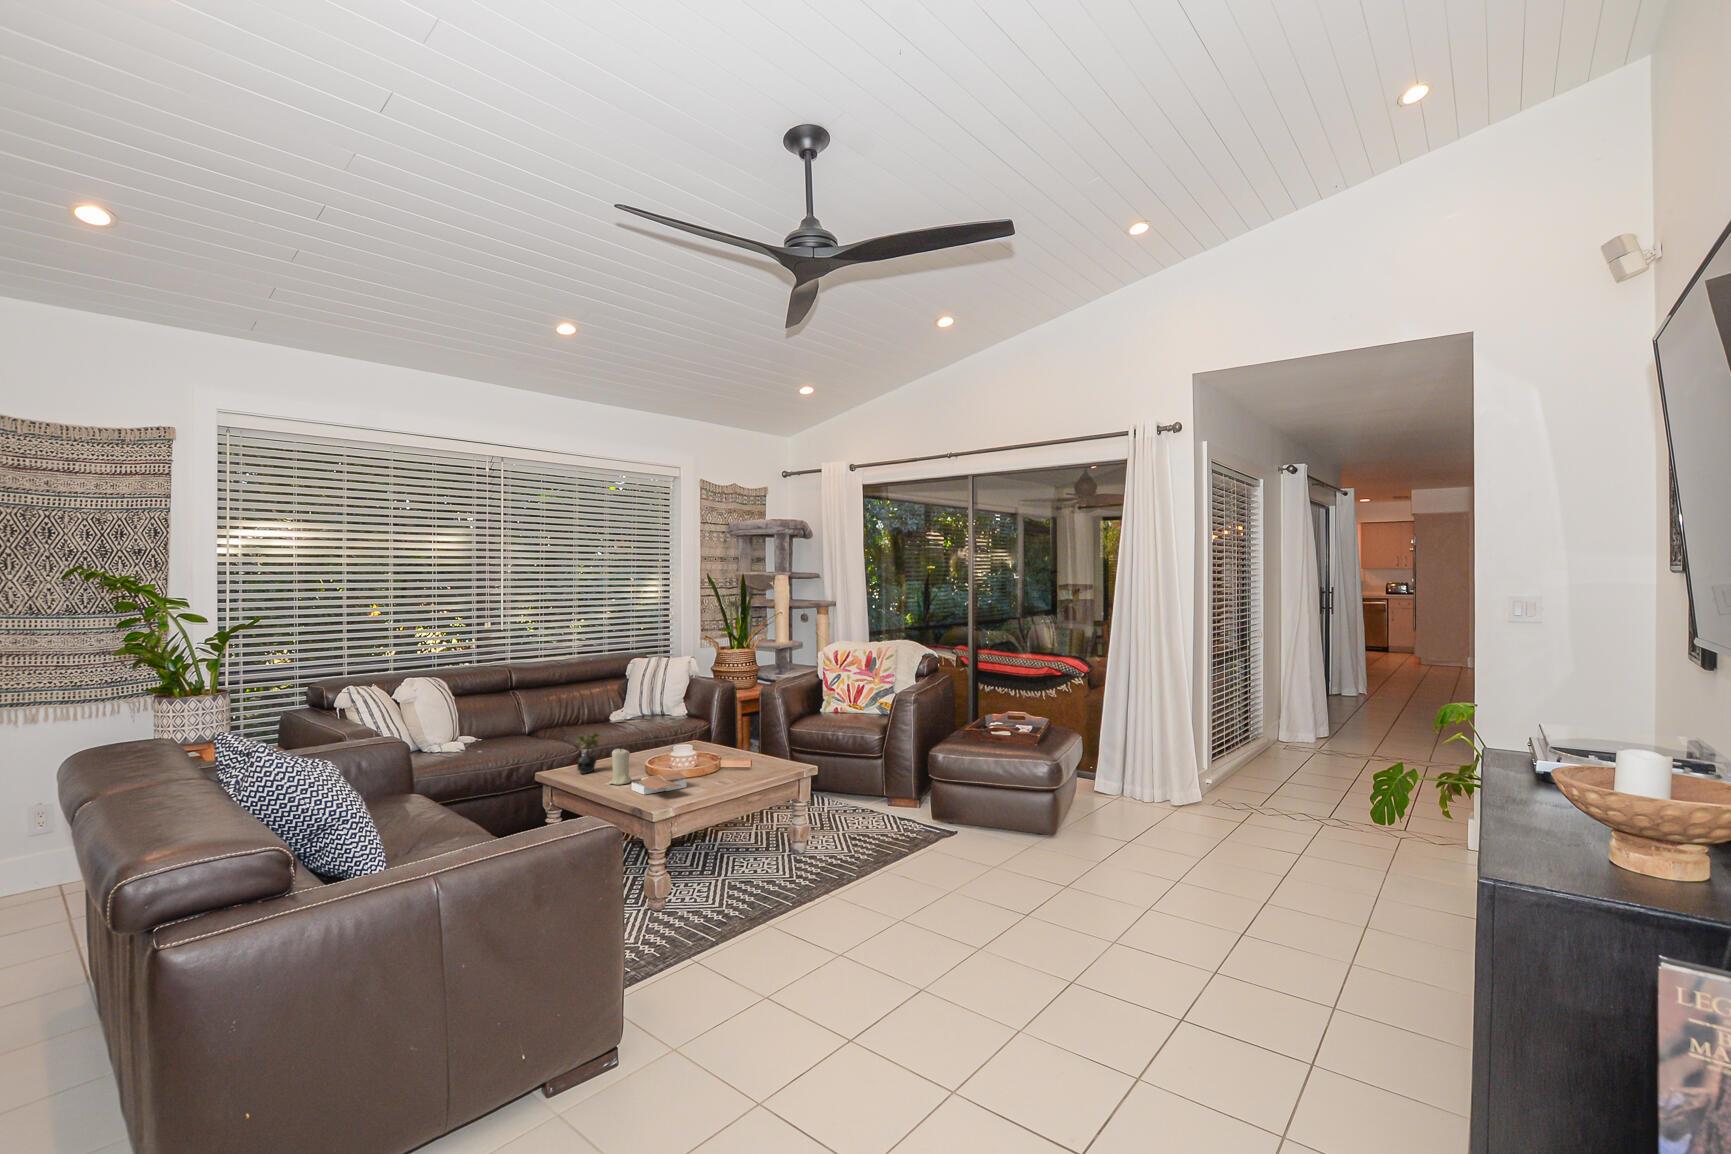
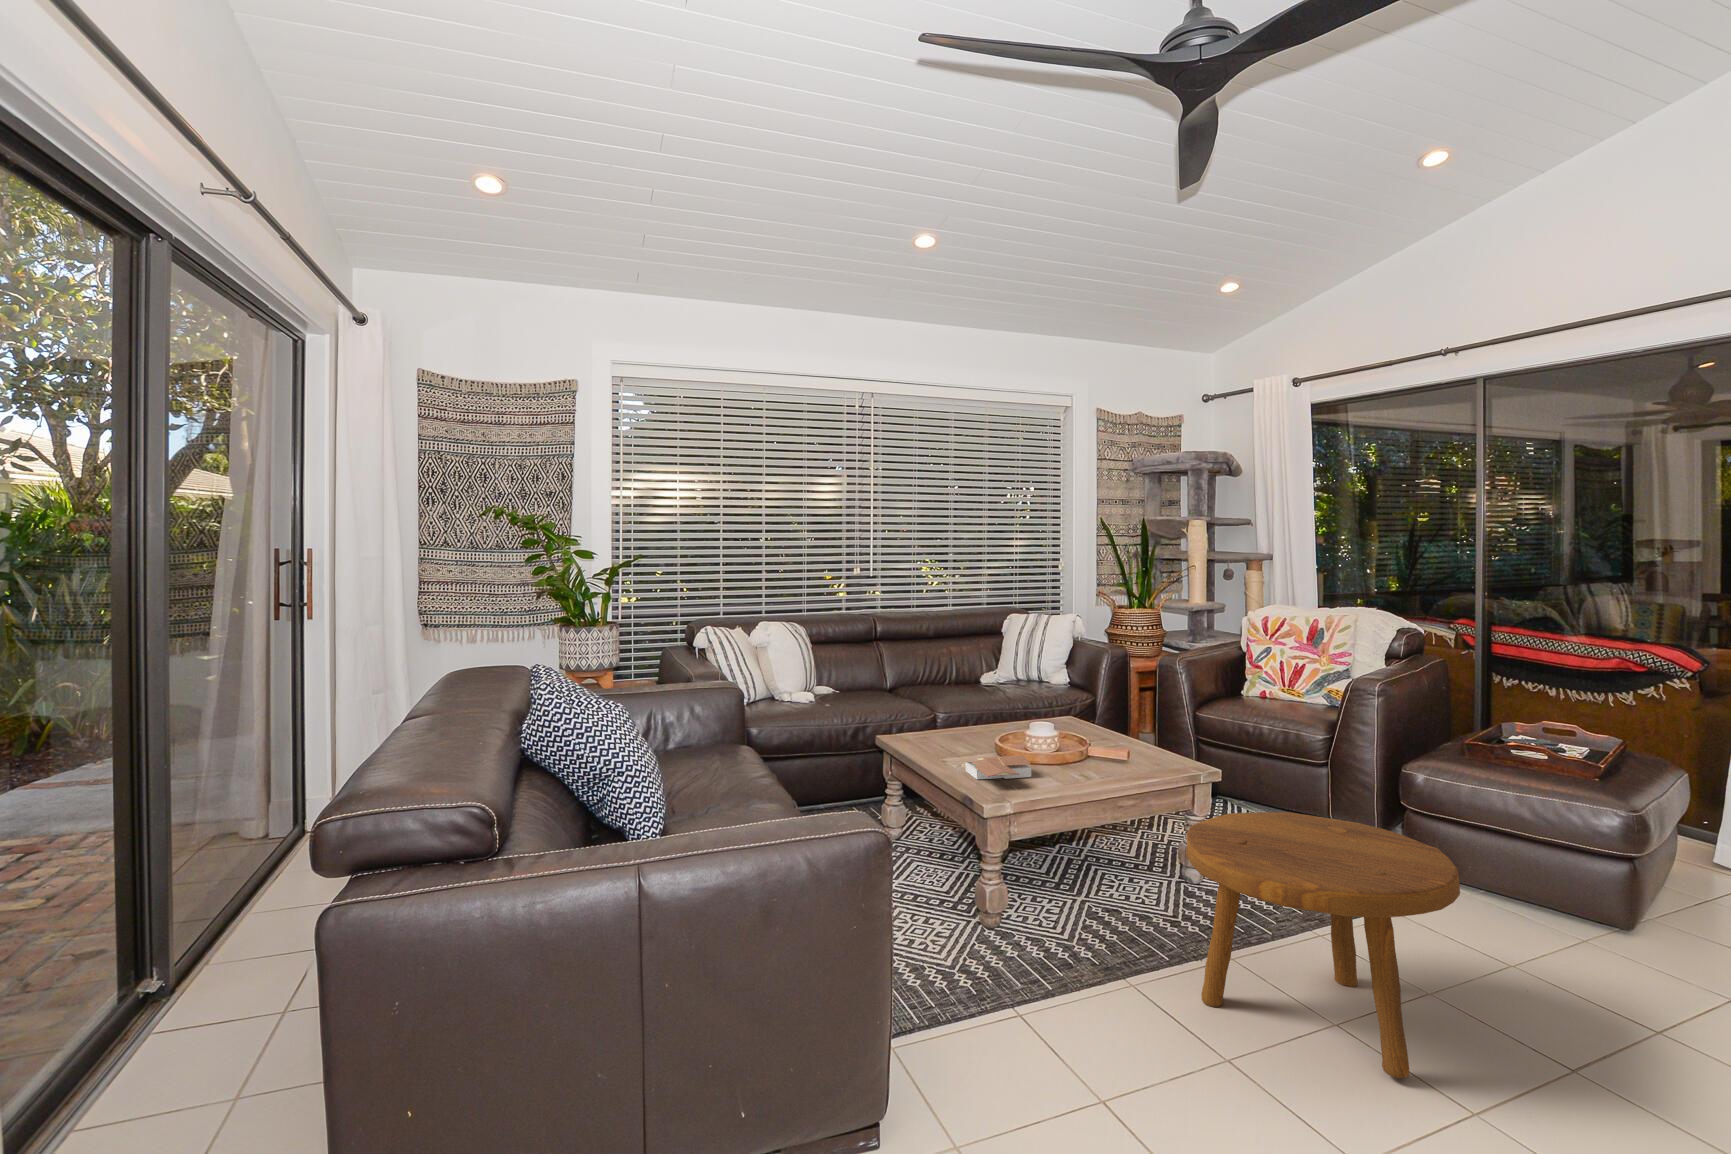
succulent plant: present [577,732,599,774] -> none [914,694,943,744]
candle: present [609,748,632,785] -> none [944,718,971,762]
footstool: none [806,786,963,938] -> present [1186,812,1460,1078]

